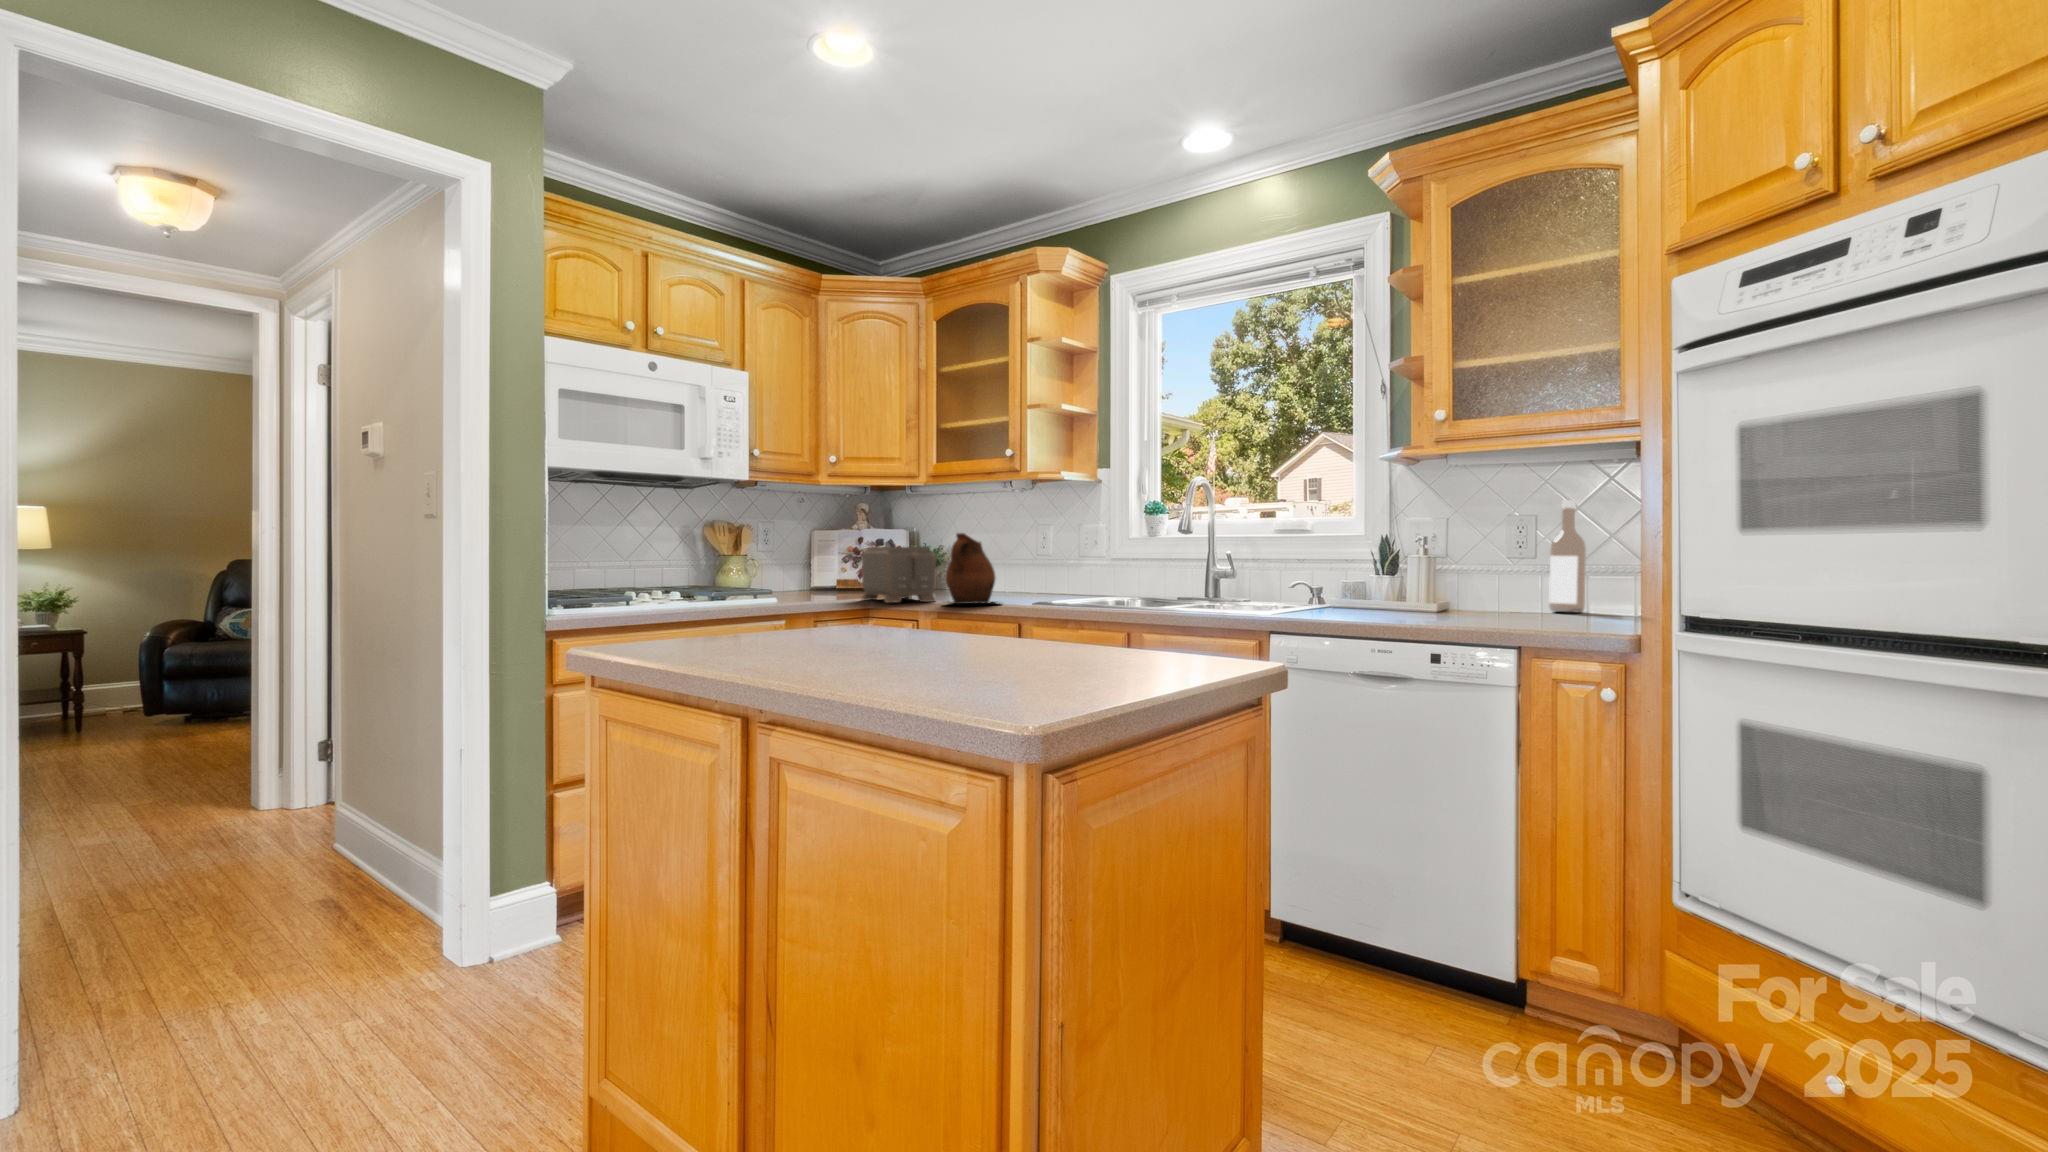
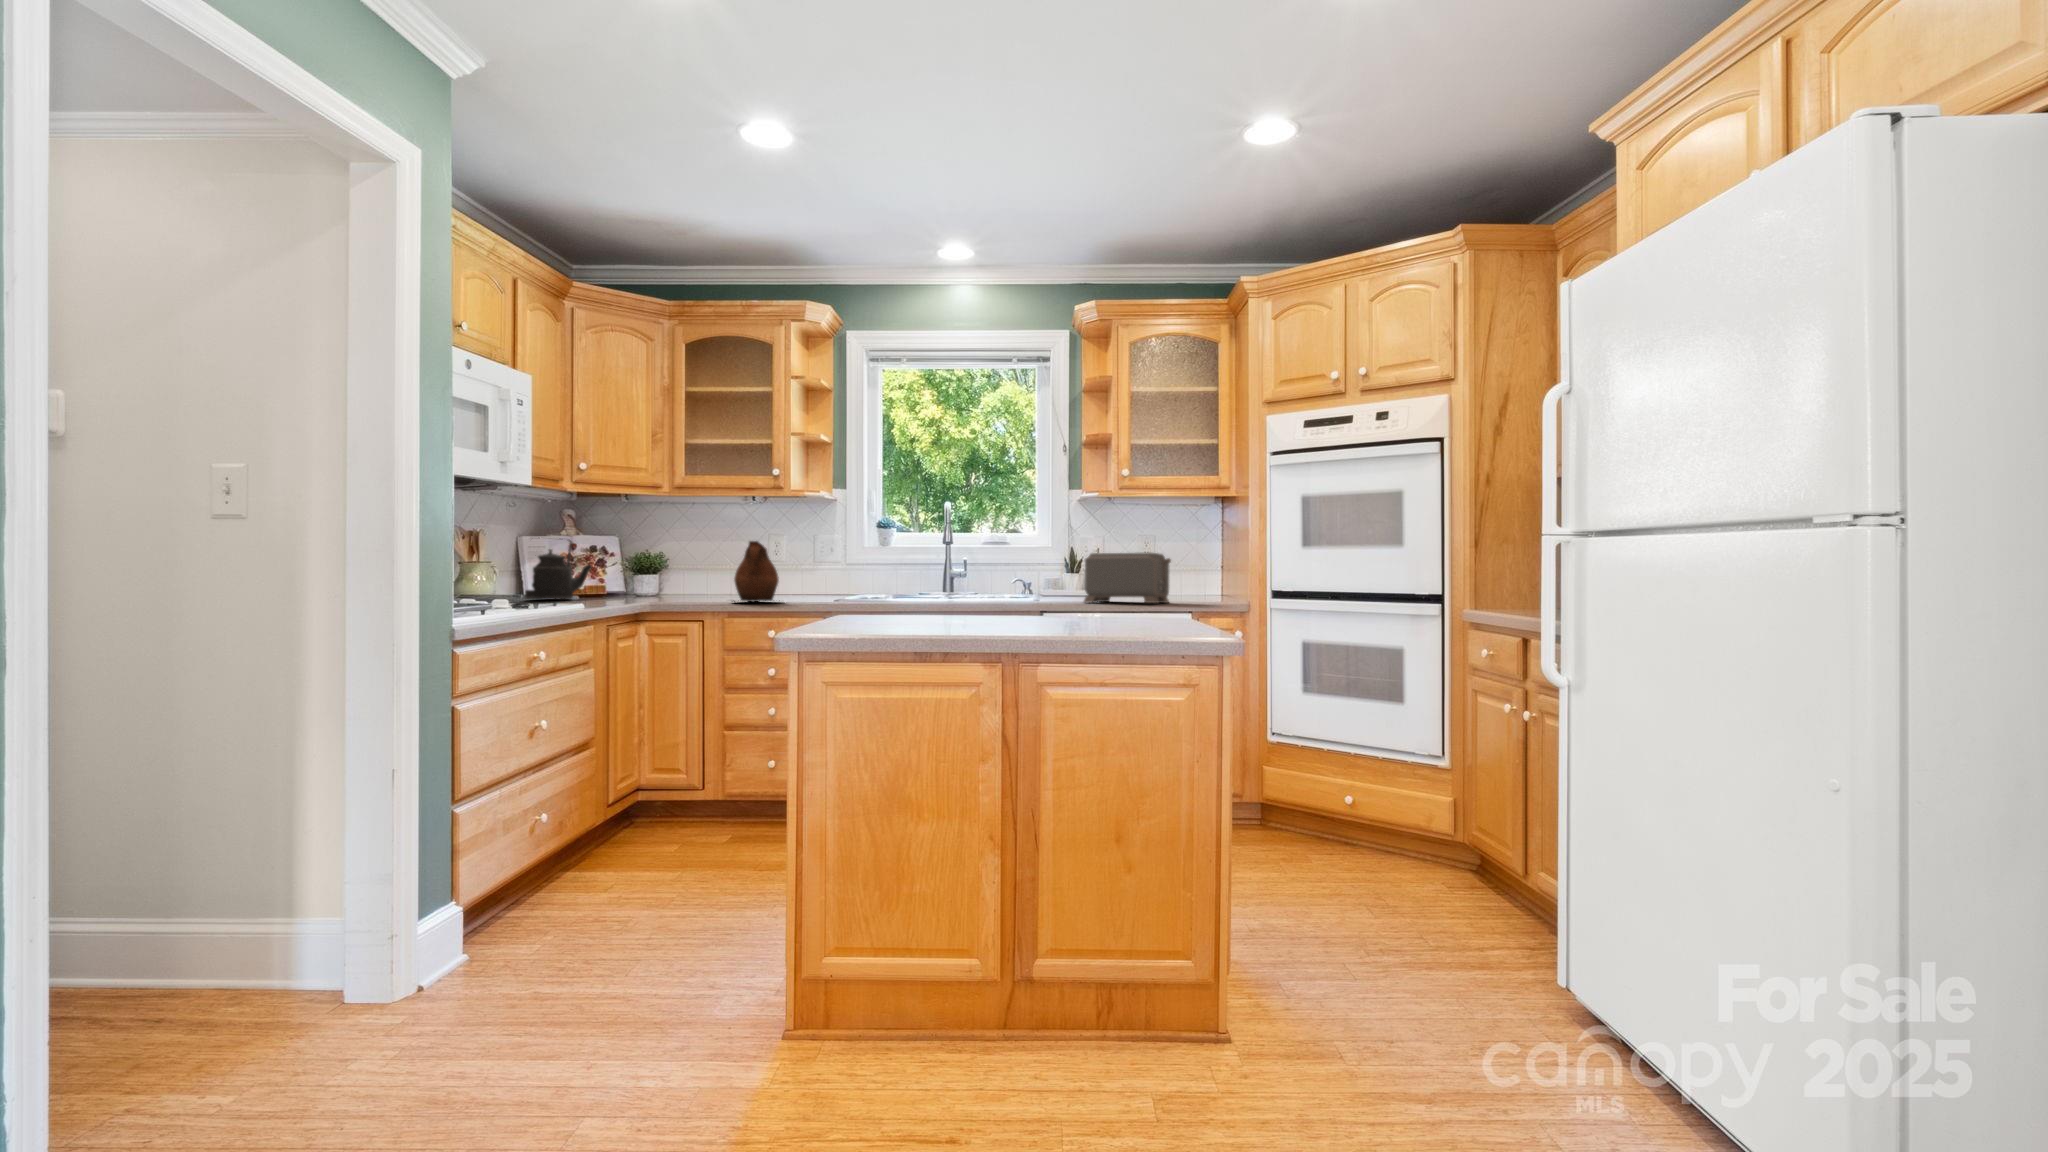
wine bottle: present [1549,500,1586,612] -> none [1176,532,1194,600]
kettle: none [806,533,872,596] -> present [525,540,592,600]
toaster: present [862,547,936,603] -> present [1084,552,1171,603]

